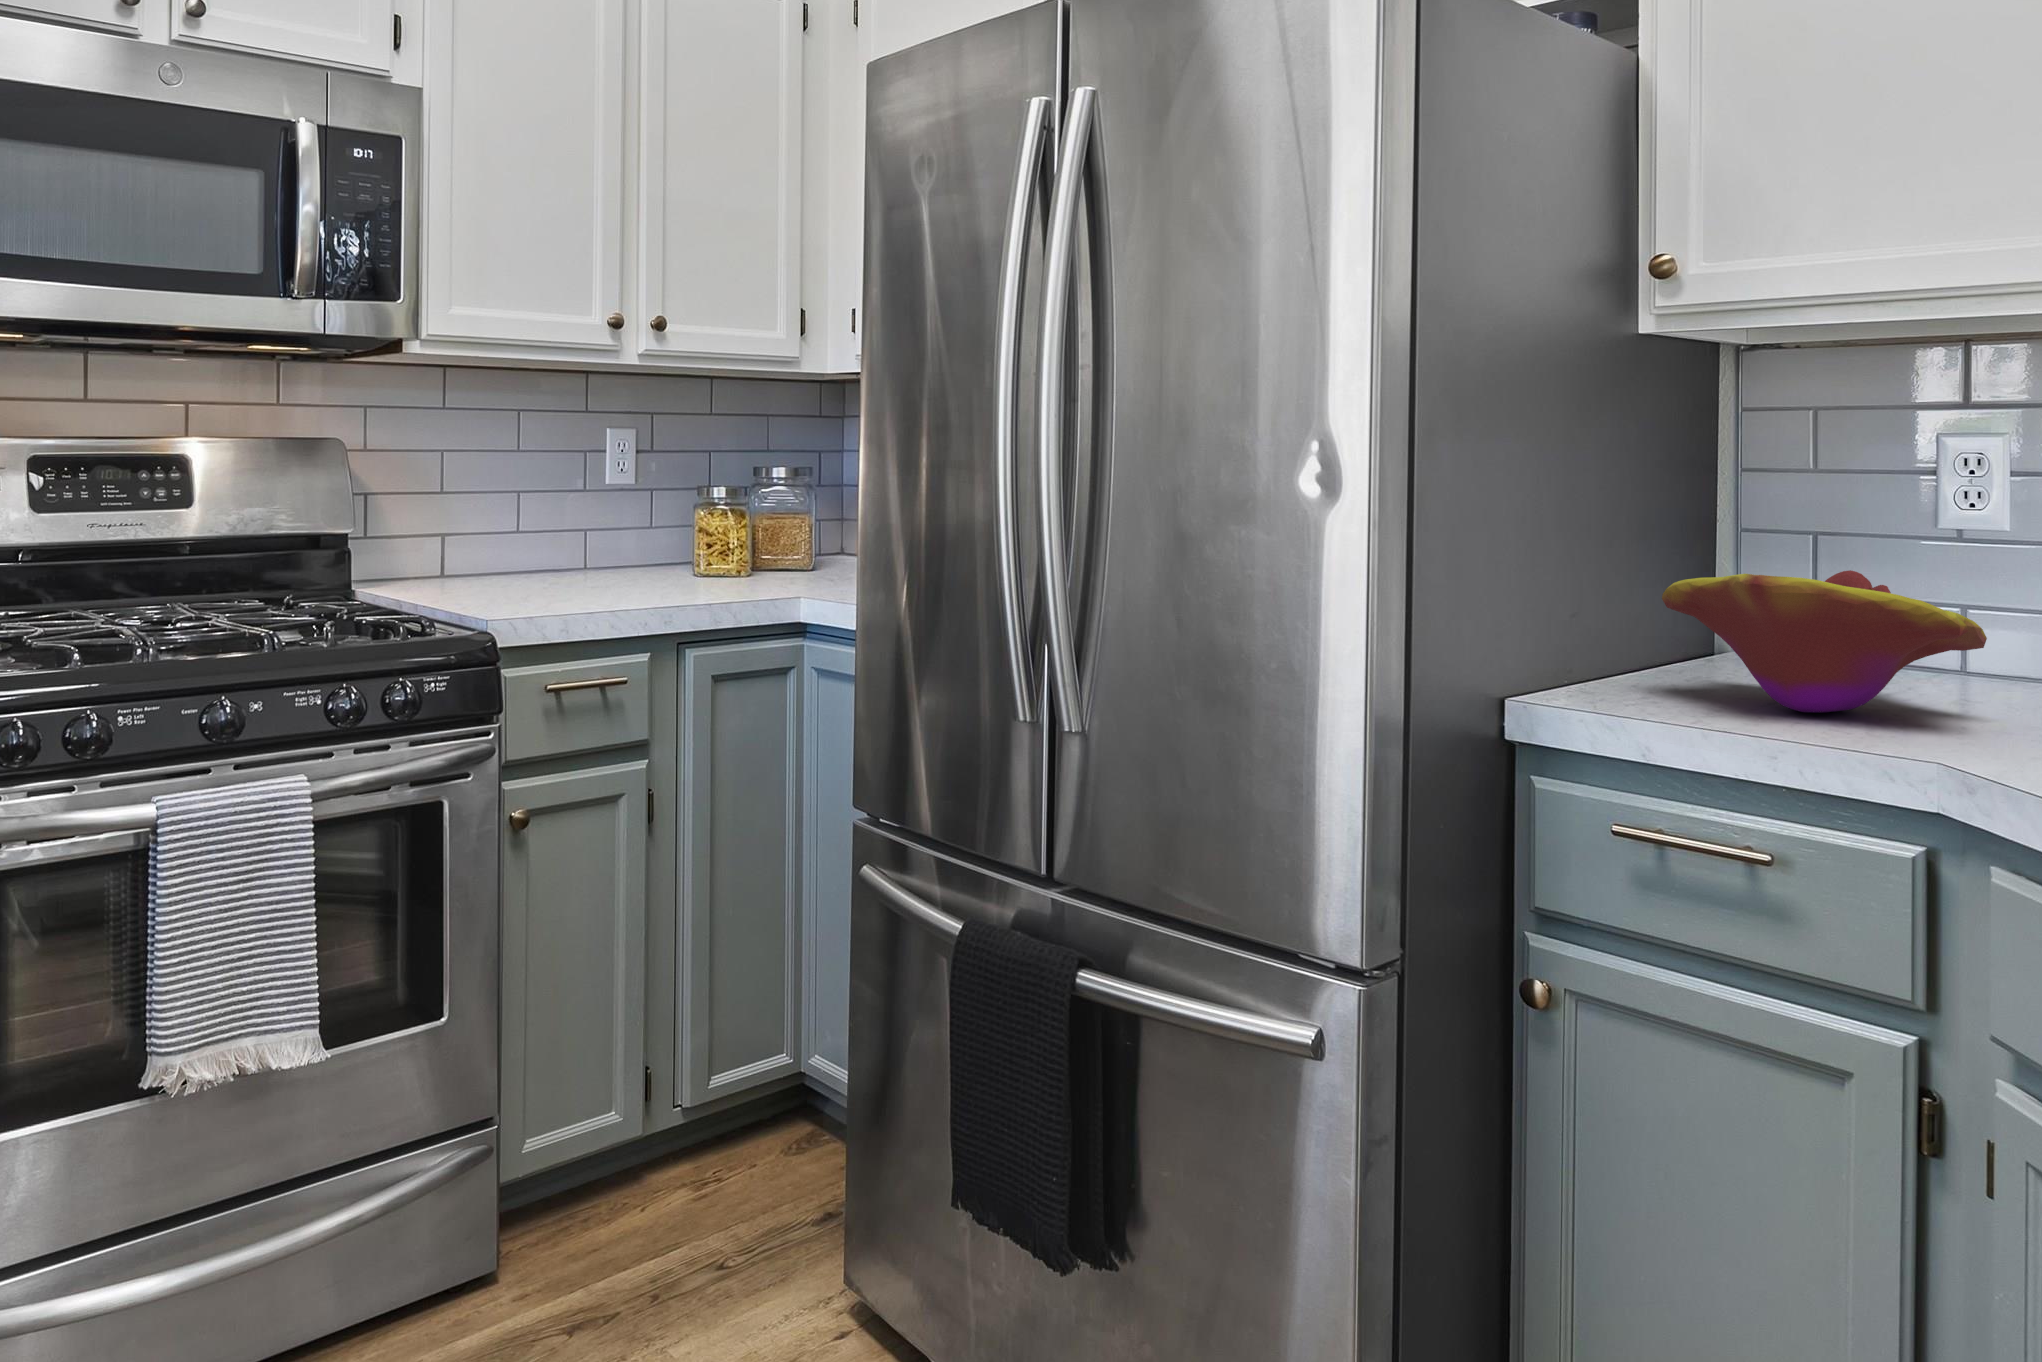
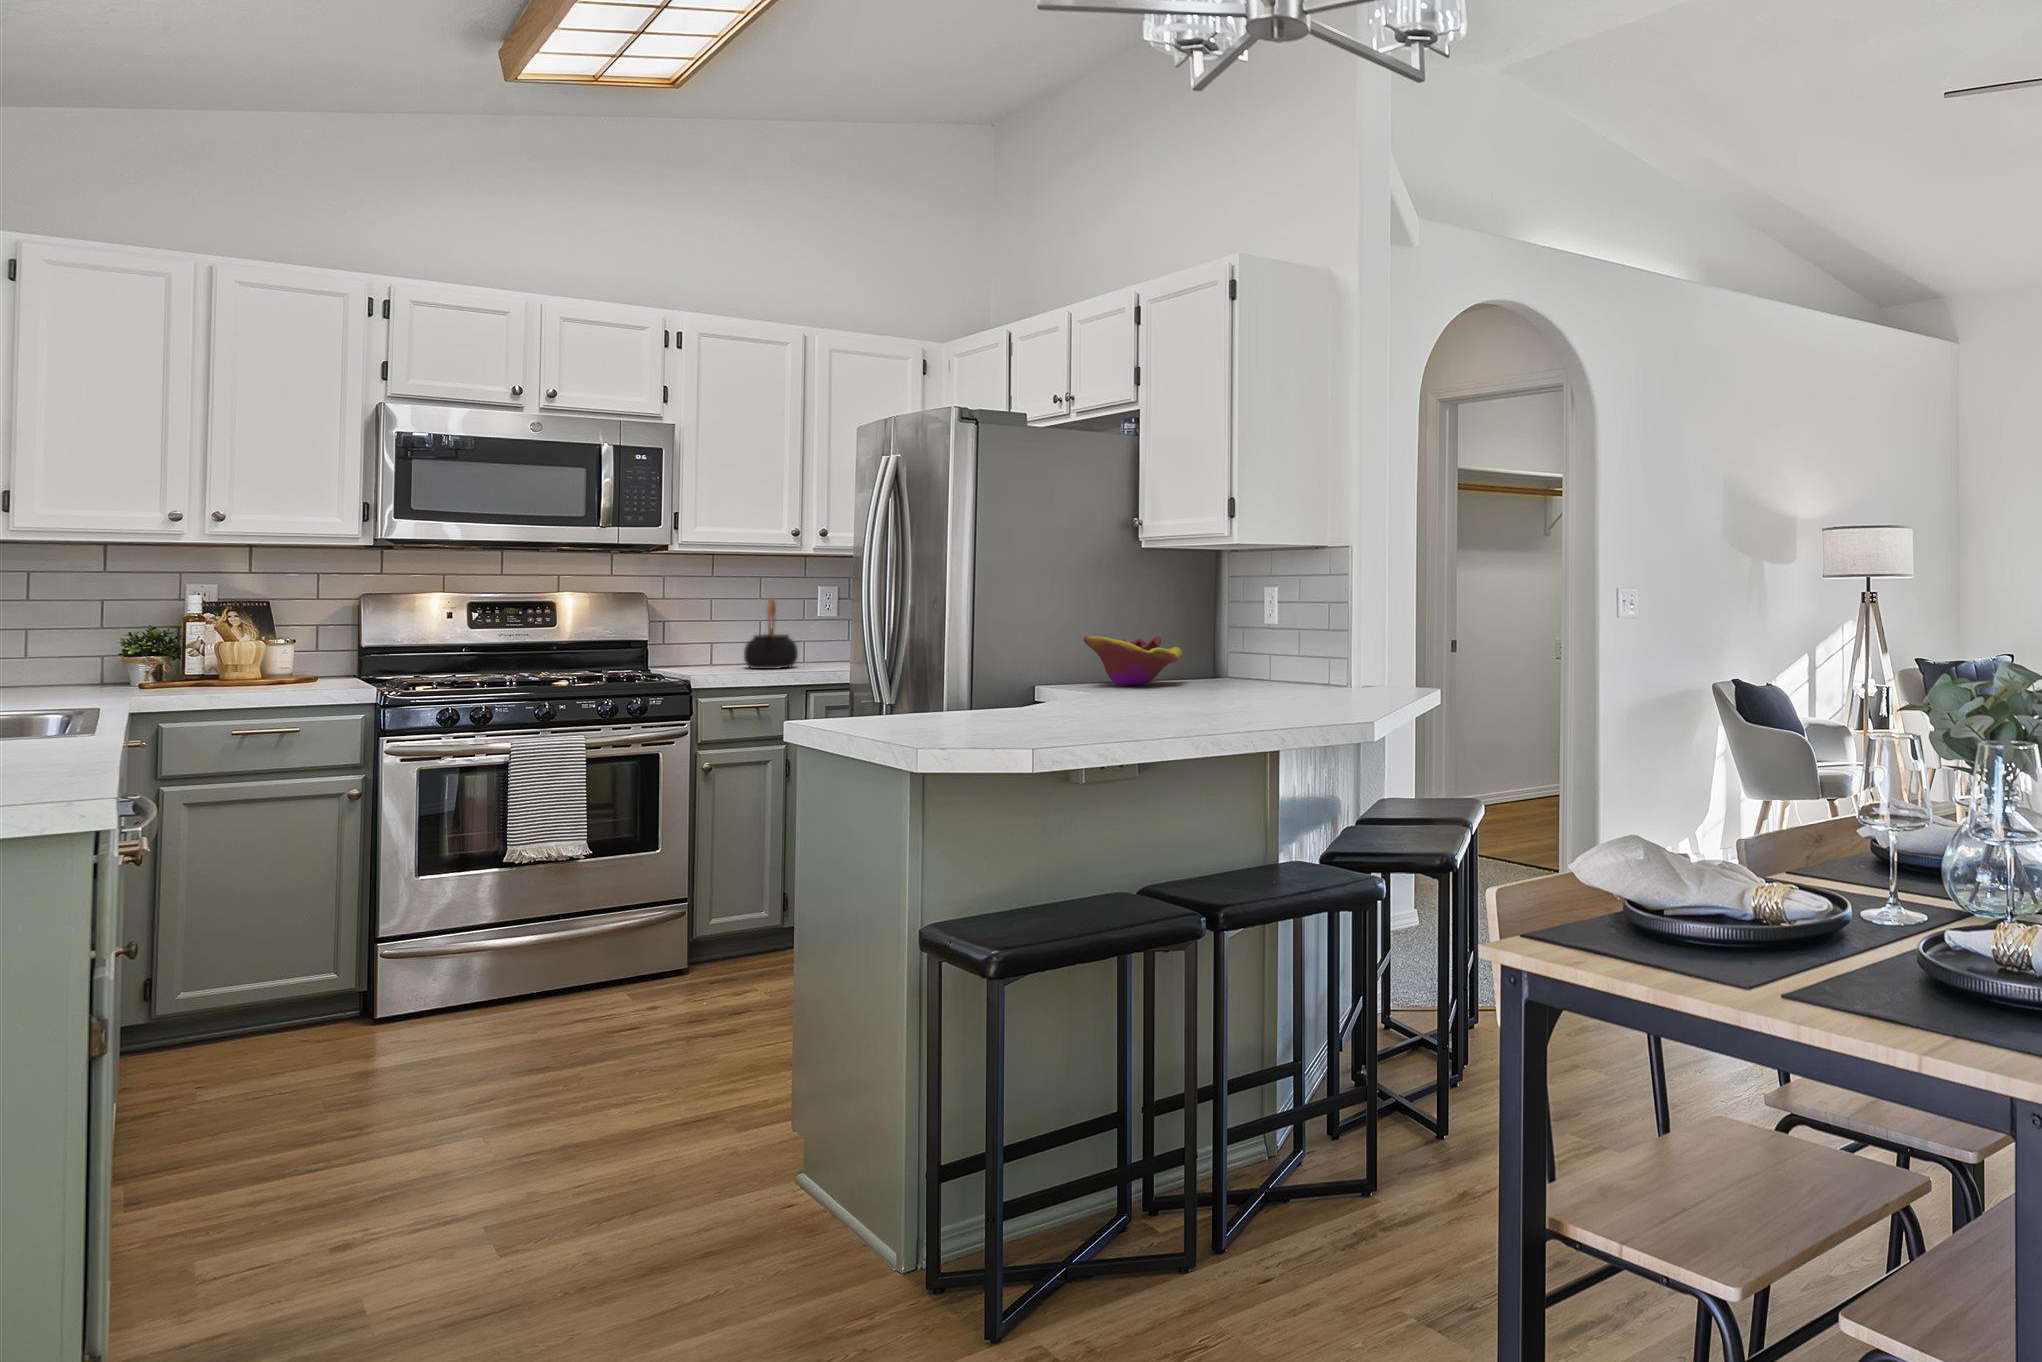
teapot: none [543,453,641,600] -> present [744,598,798,669]

